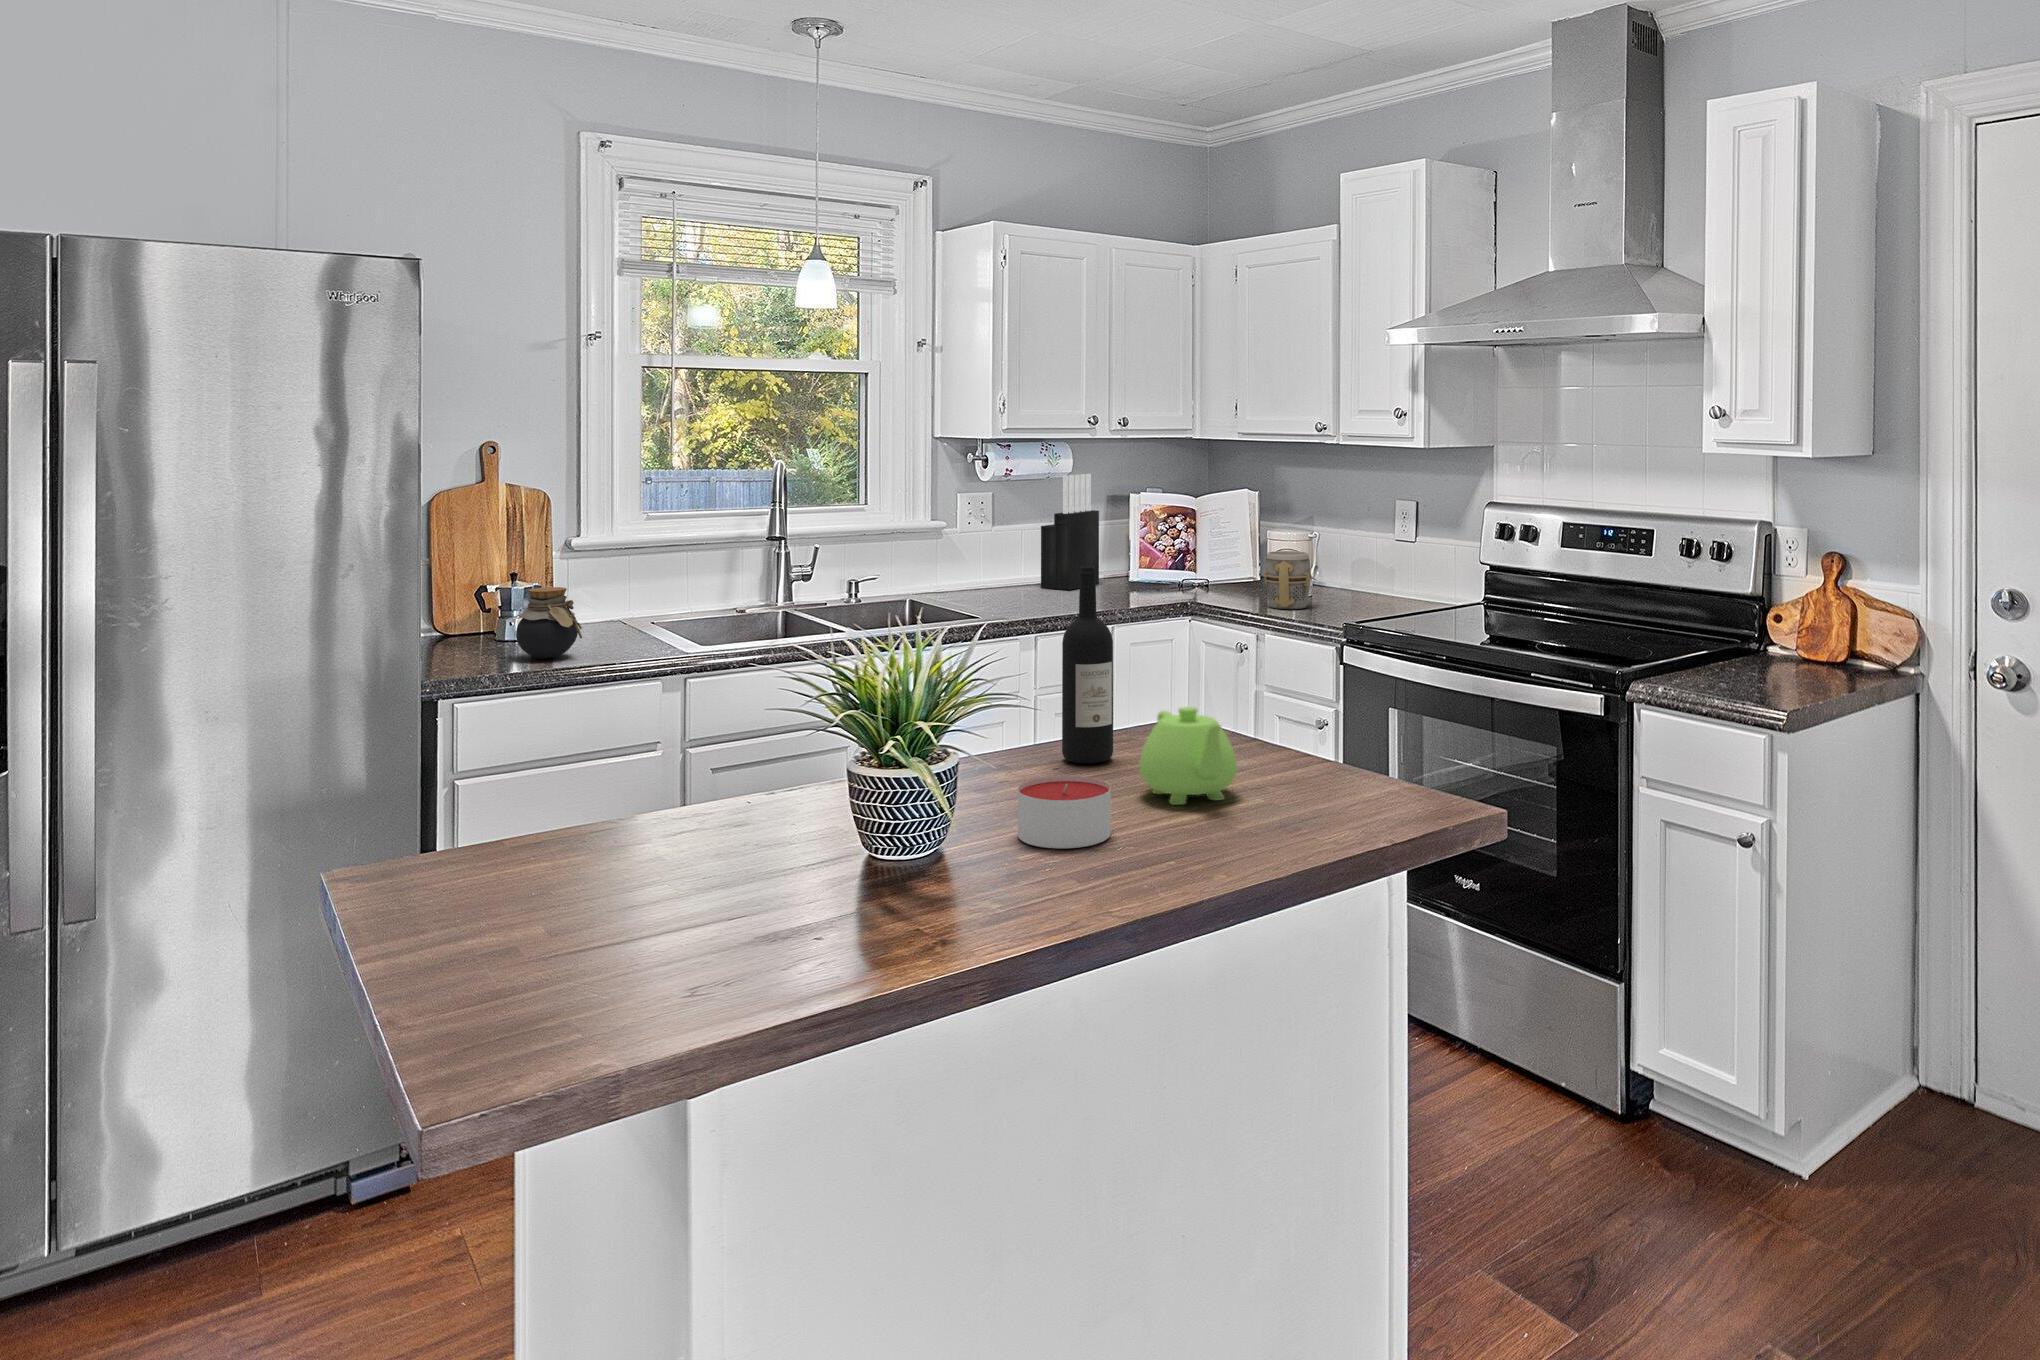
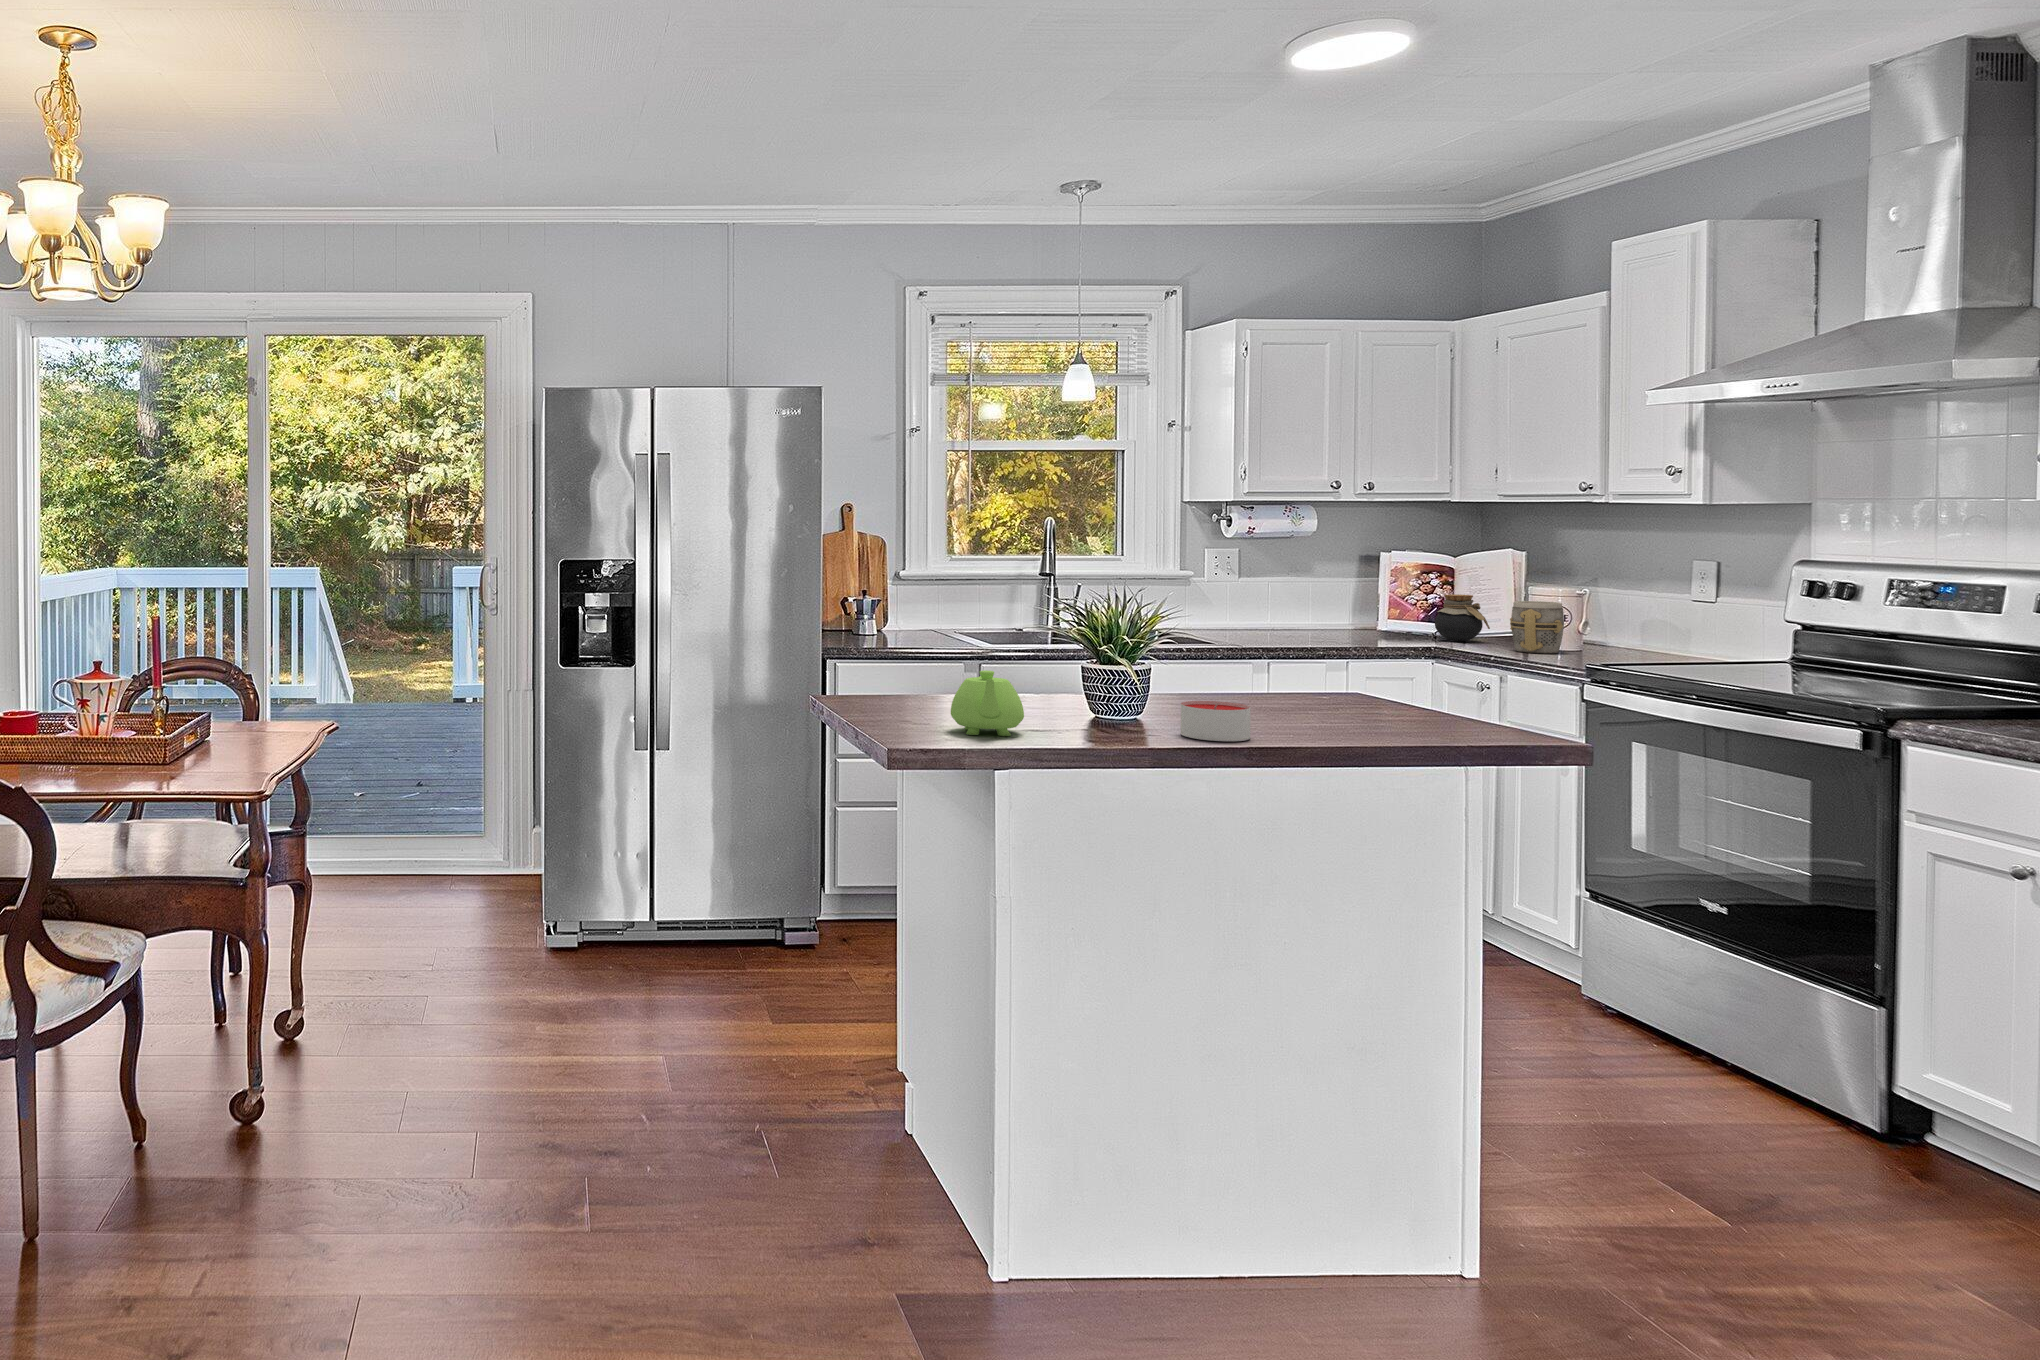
knife block: present [1041,474,1099,590] -> none [1287,534,1347,632]
wine bottle: present [1062,566,1113,764] -> none [1237,572,1279,712]
jar: present [516,587,582,659] -> present [1435,594,1490,641]
teapot: present [1139,707,1237,805] -> present [951,670,1024,736]

